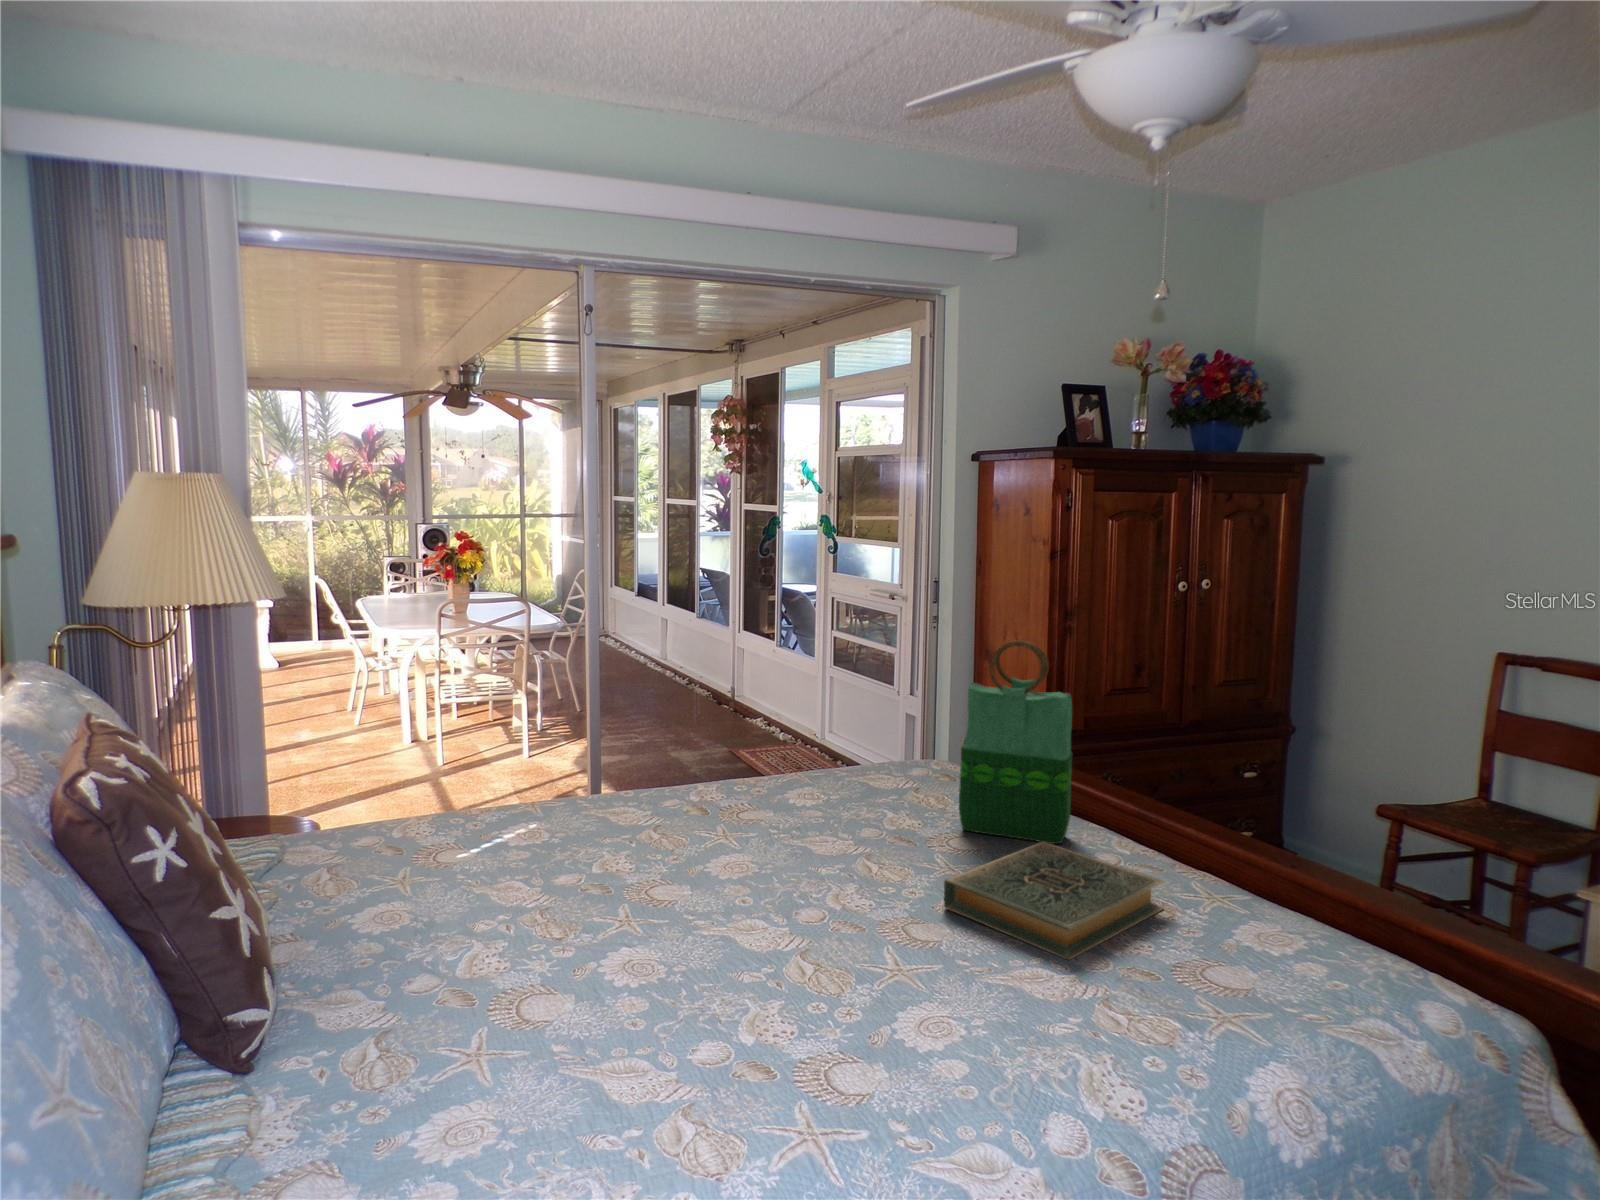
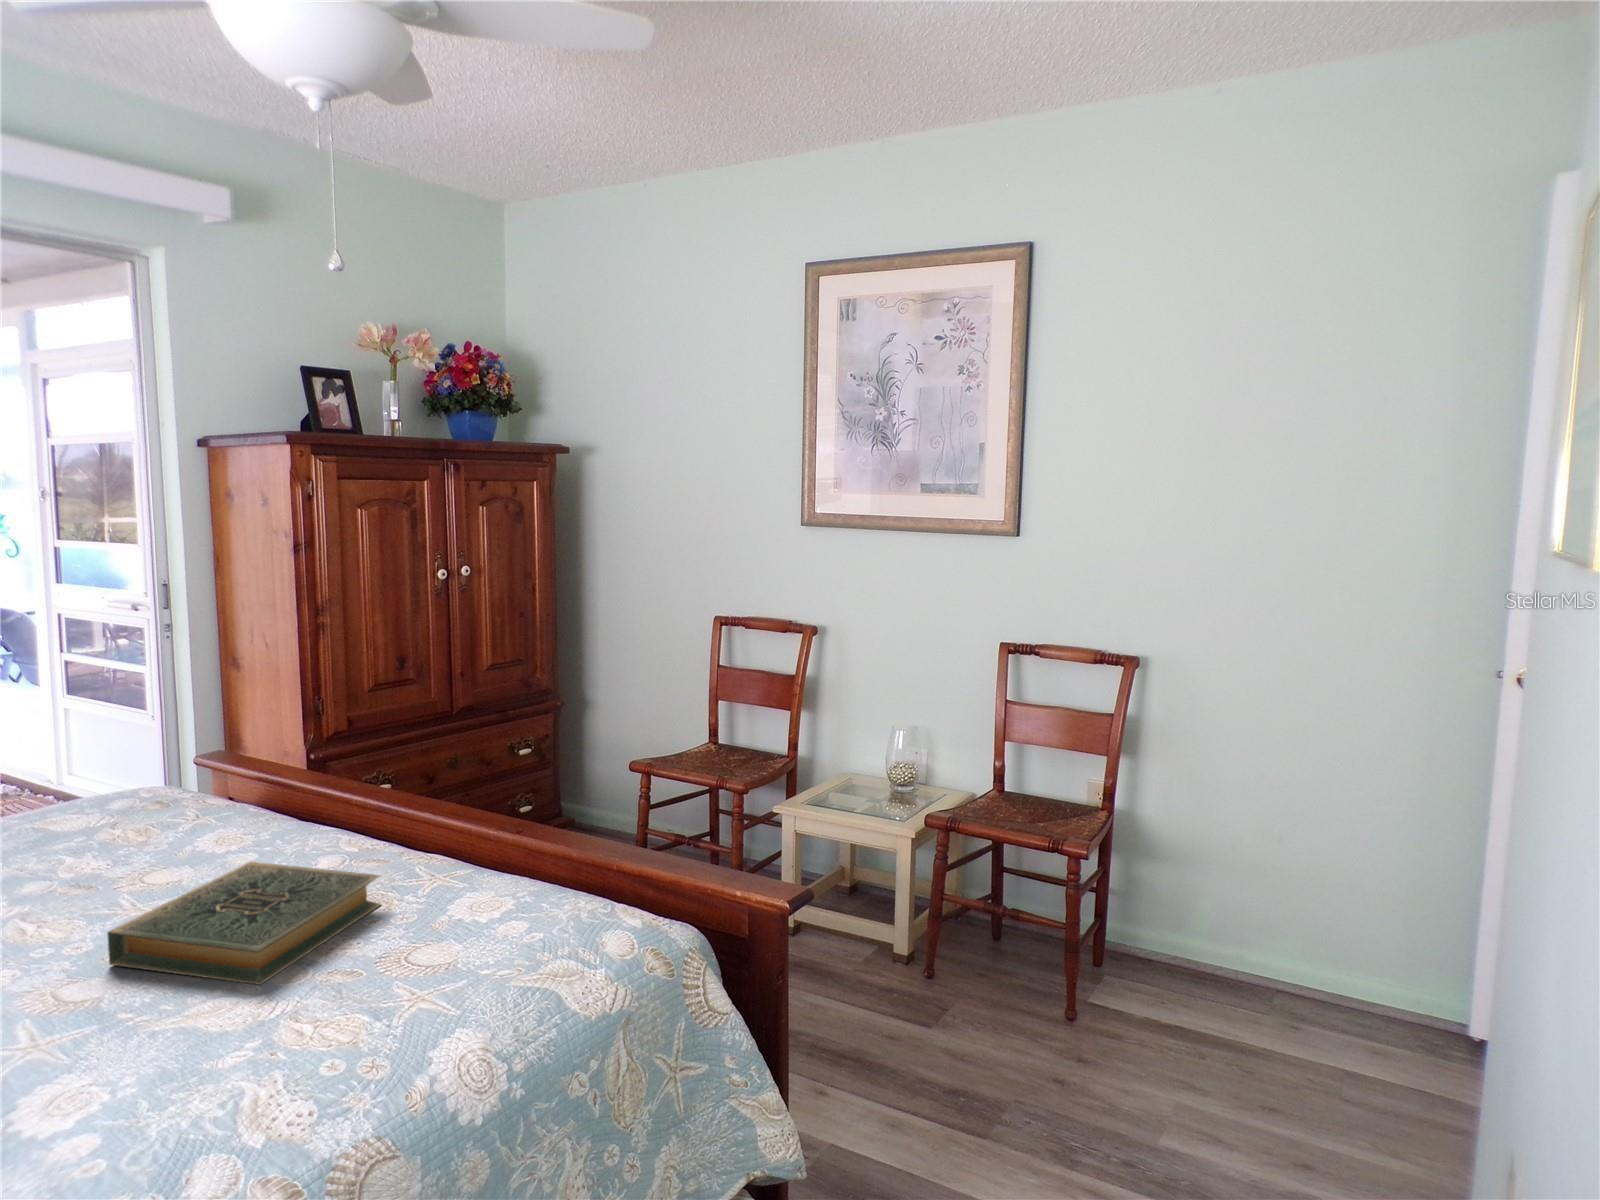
tote bag: present [959,640,1072,844] -> none [148,642,293,868]

